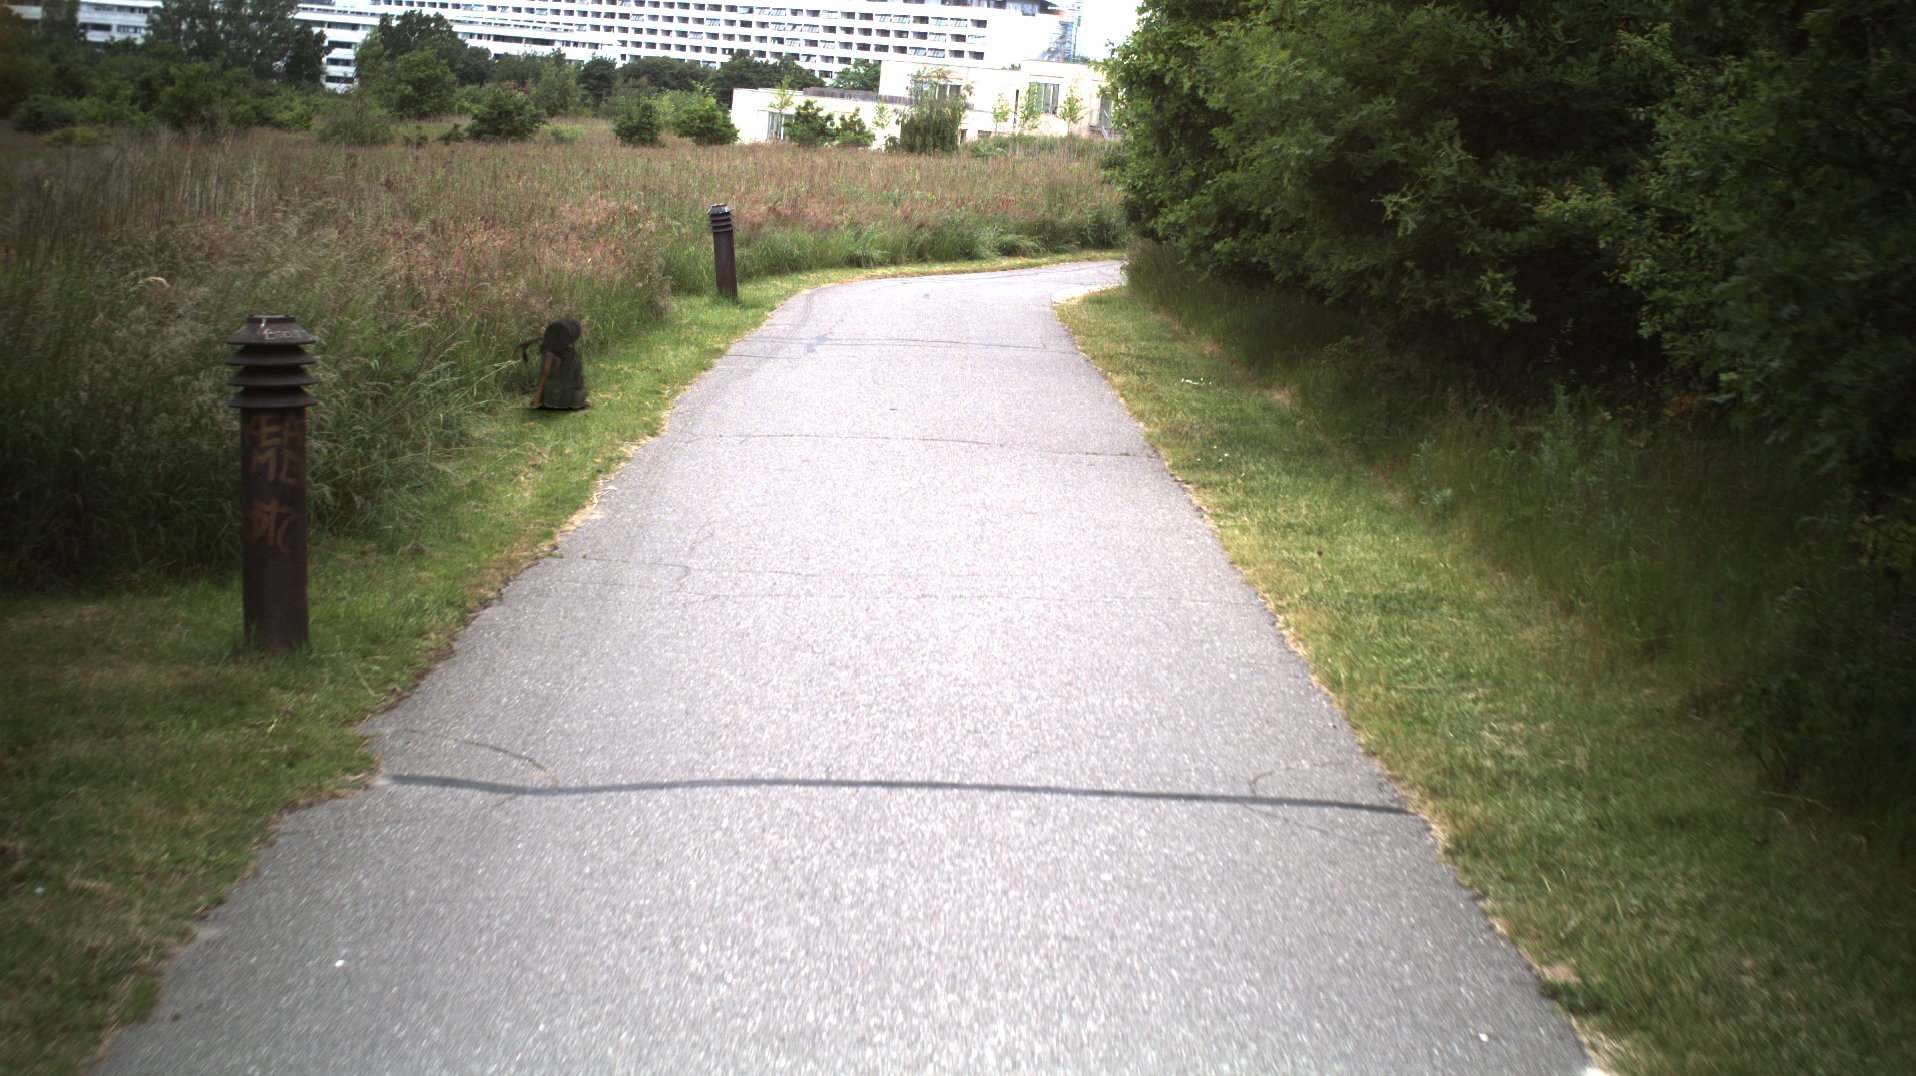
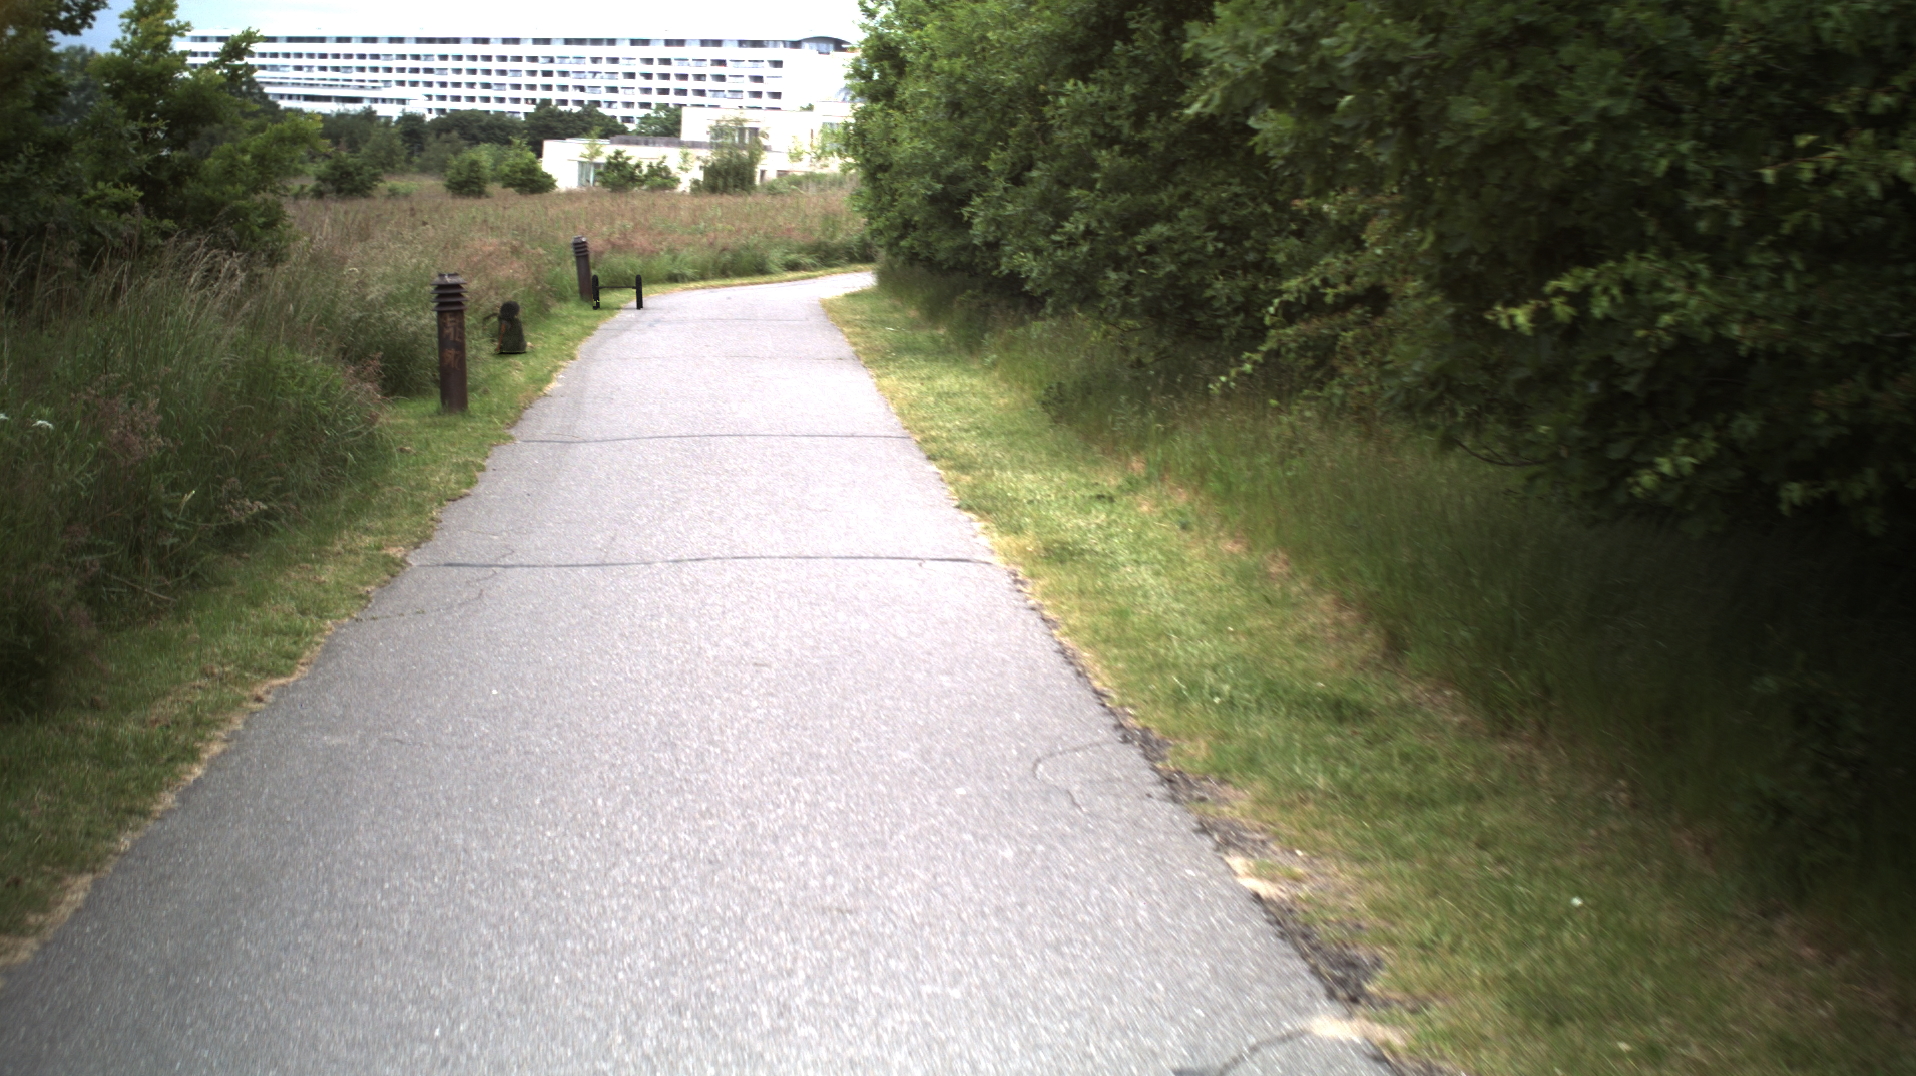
bench: none [733,259,806,313] -> present [592,274,643,310]

